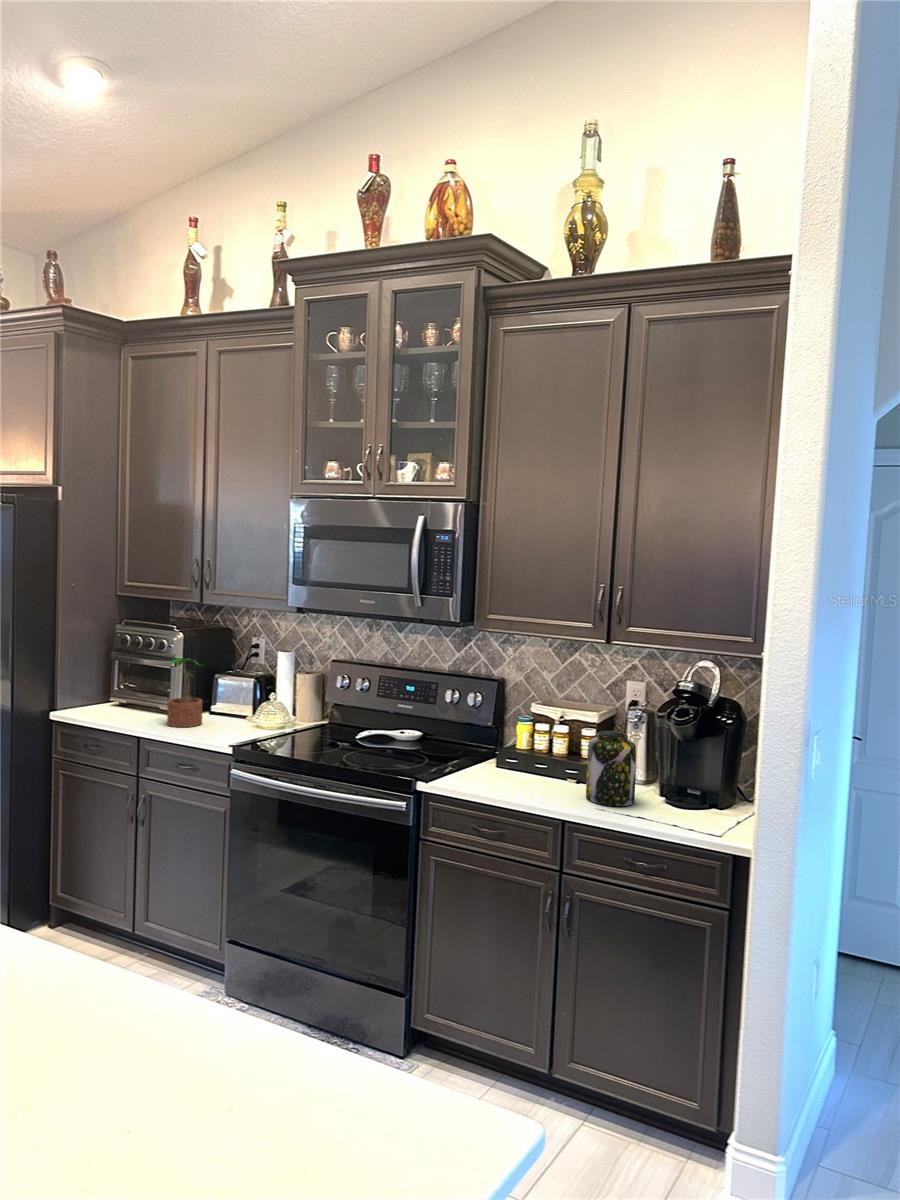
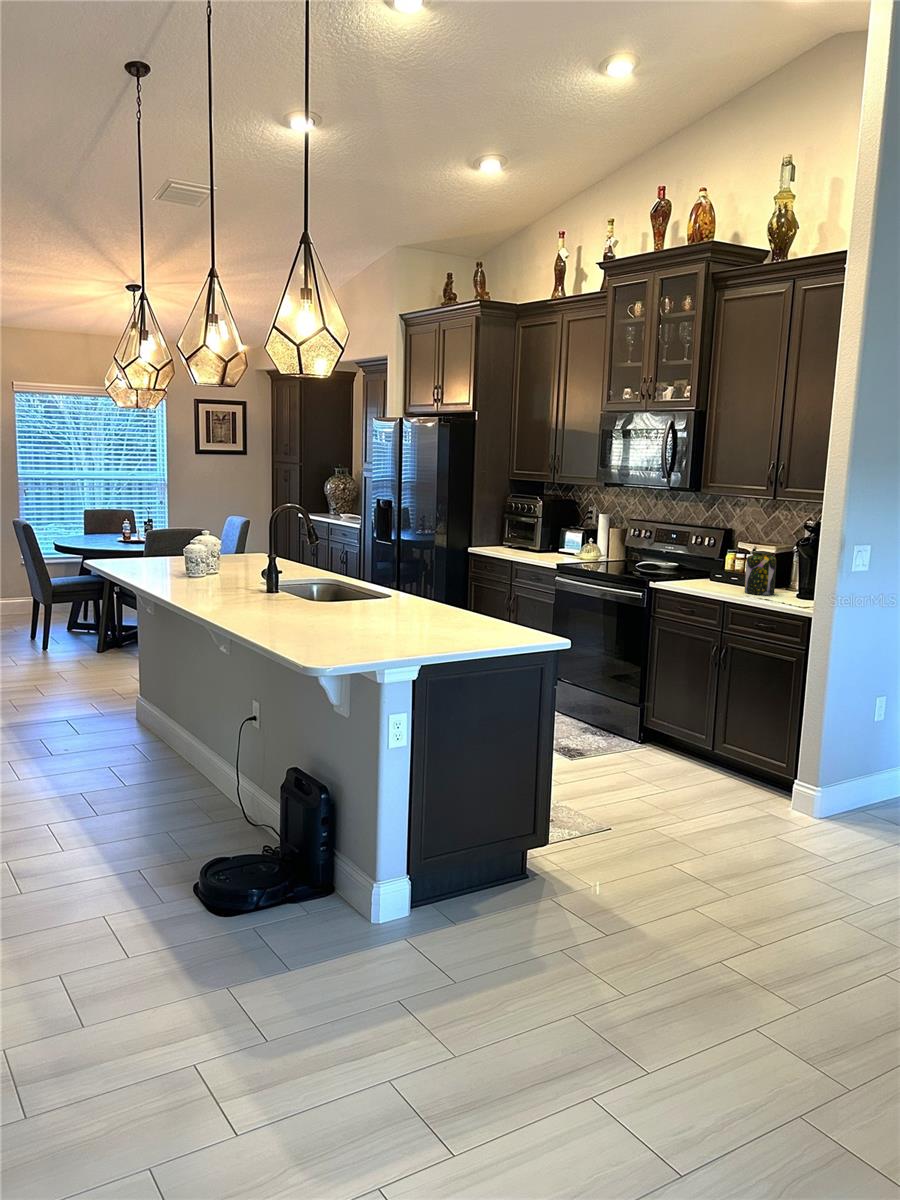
potted plant: present [167,658,202,727] -> none [529,514,553,556]

